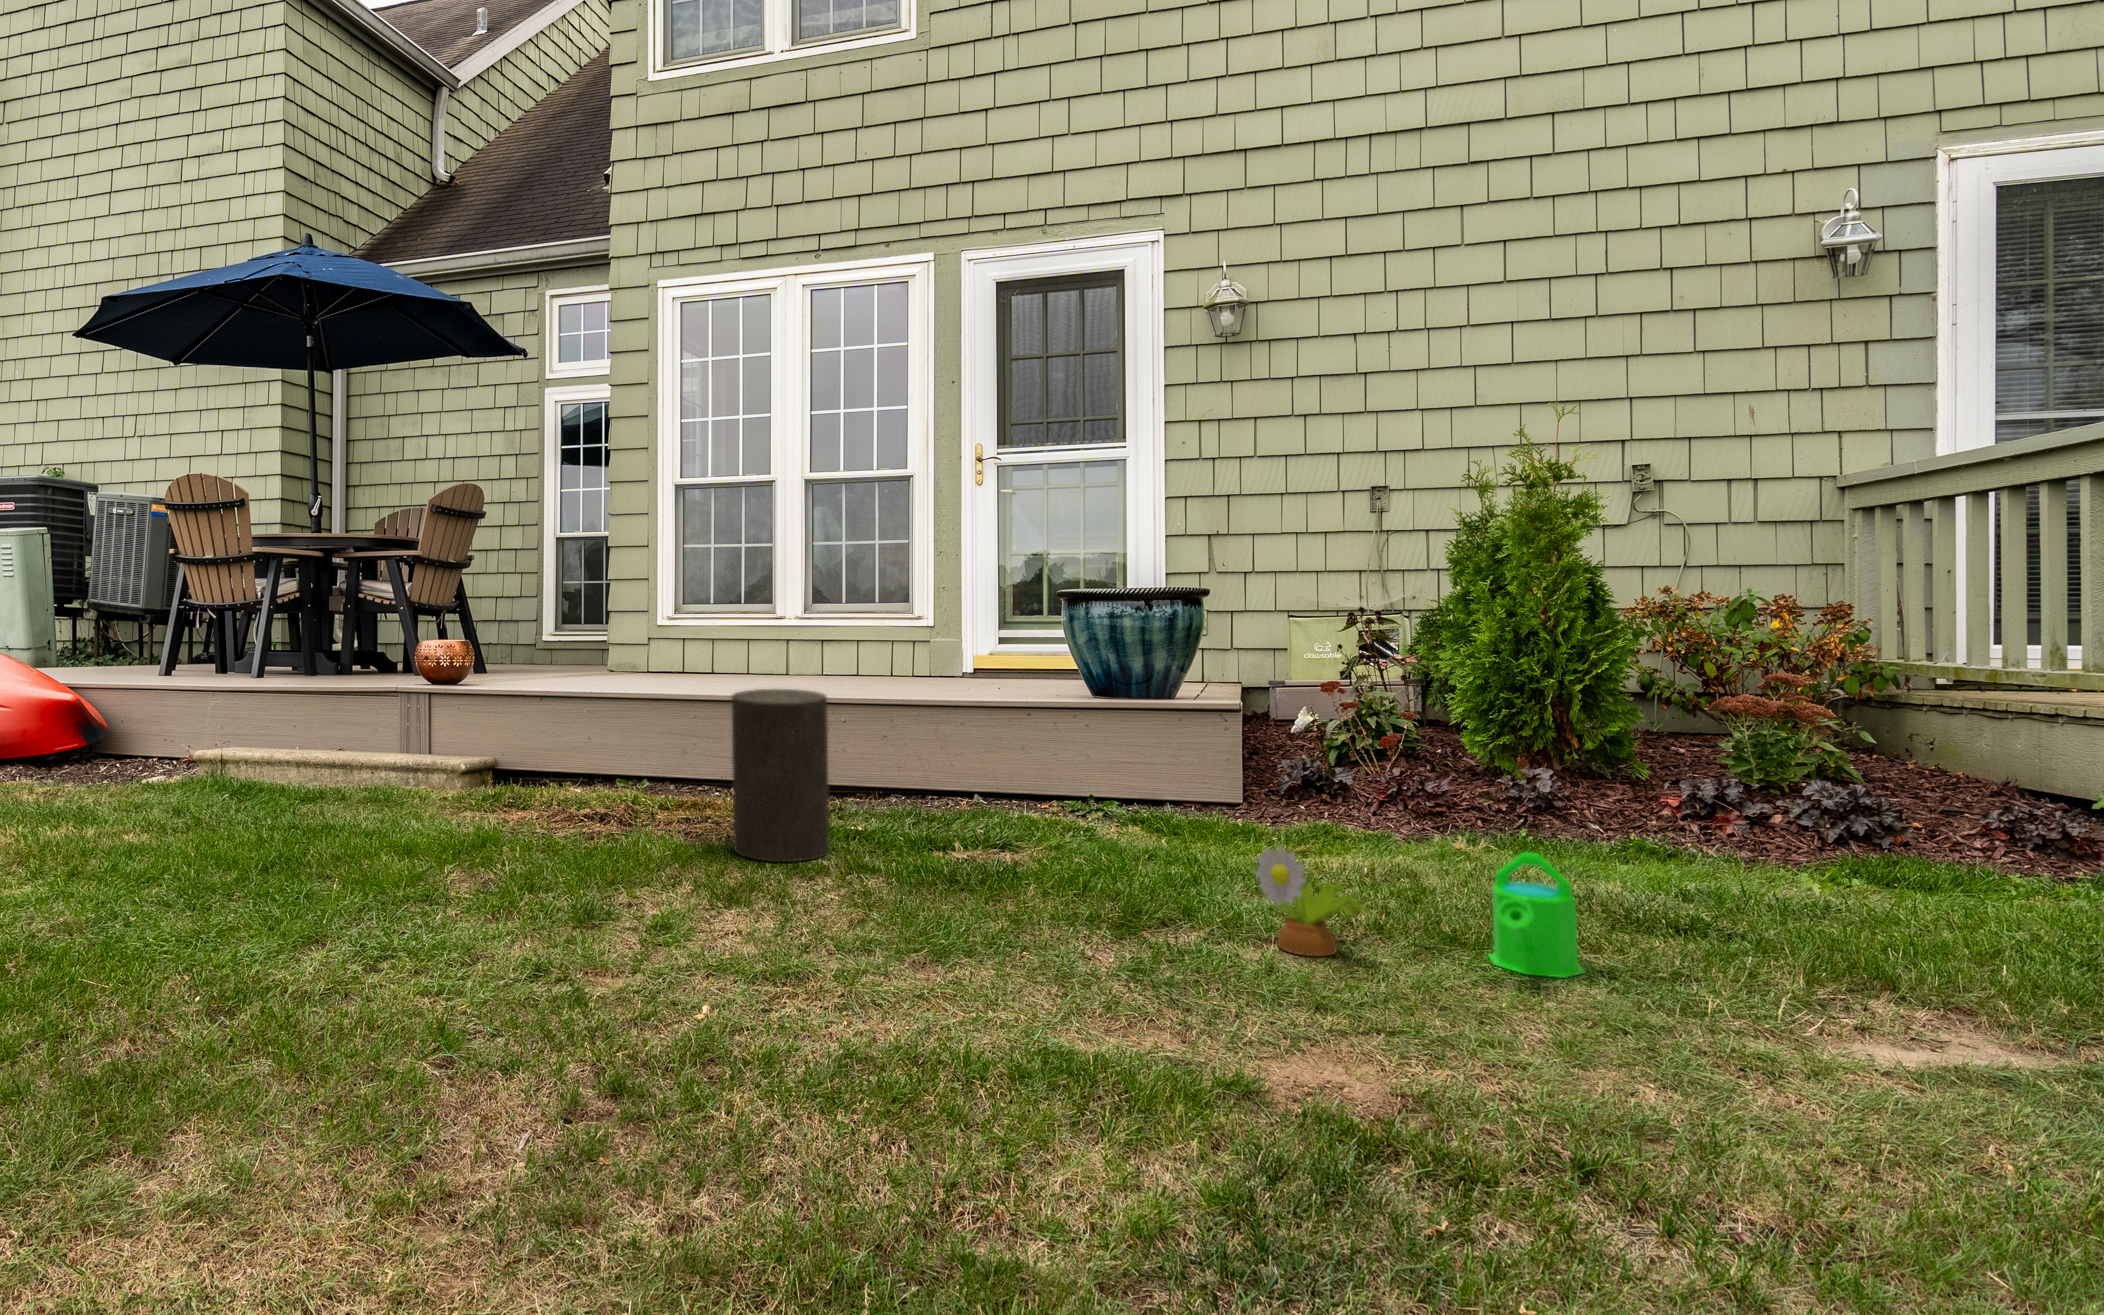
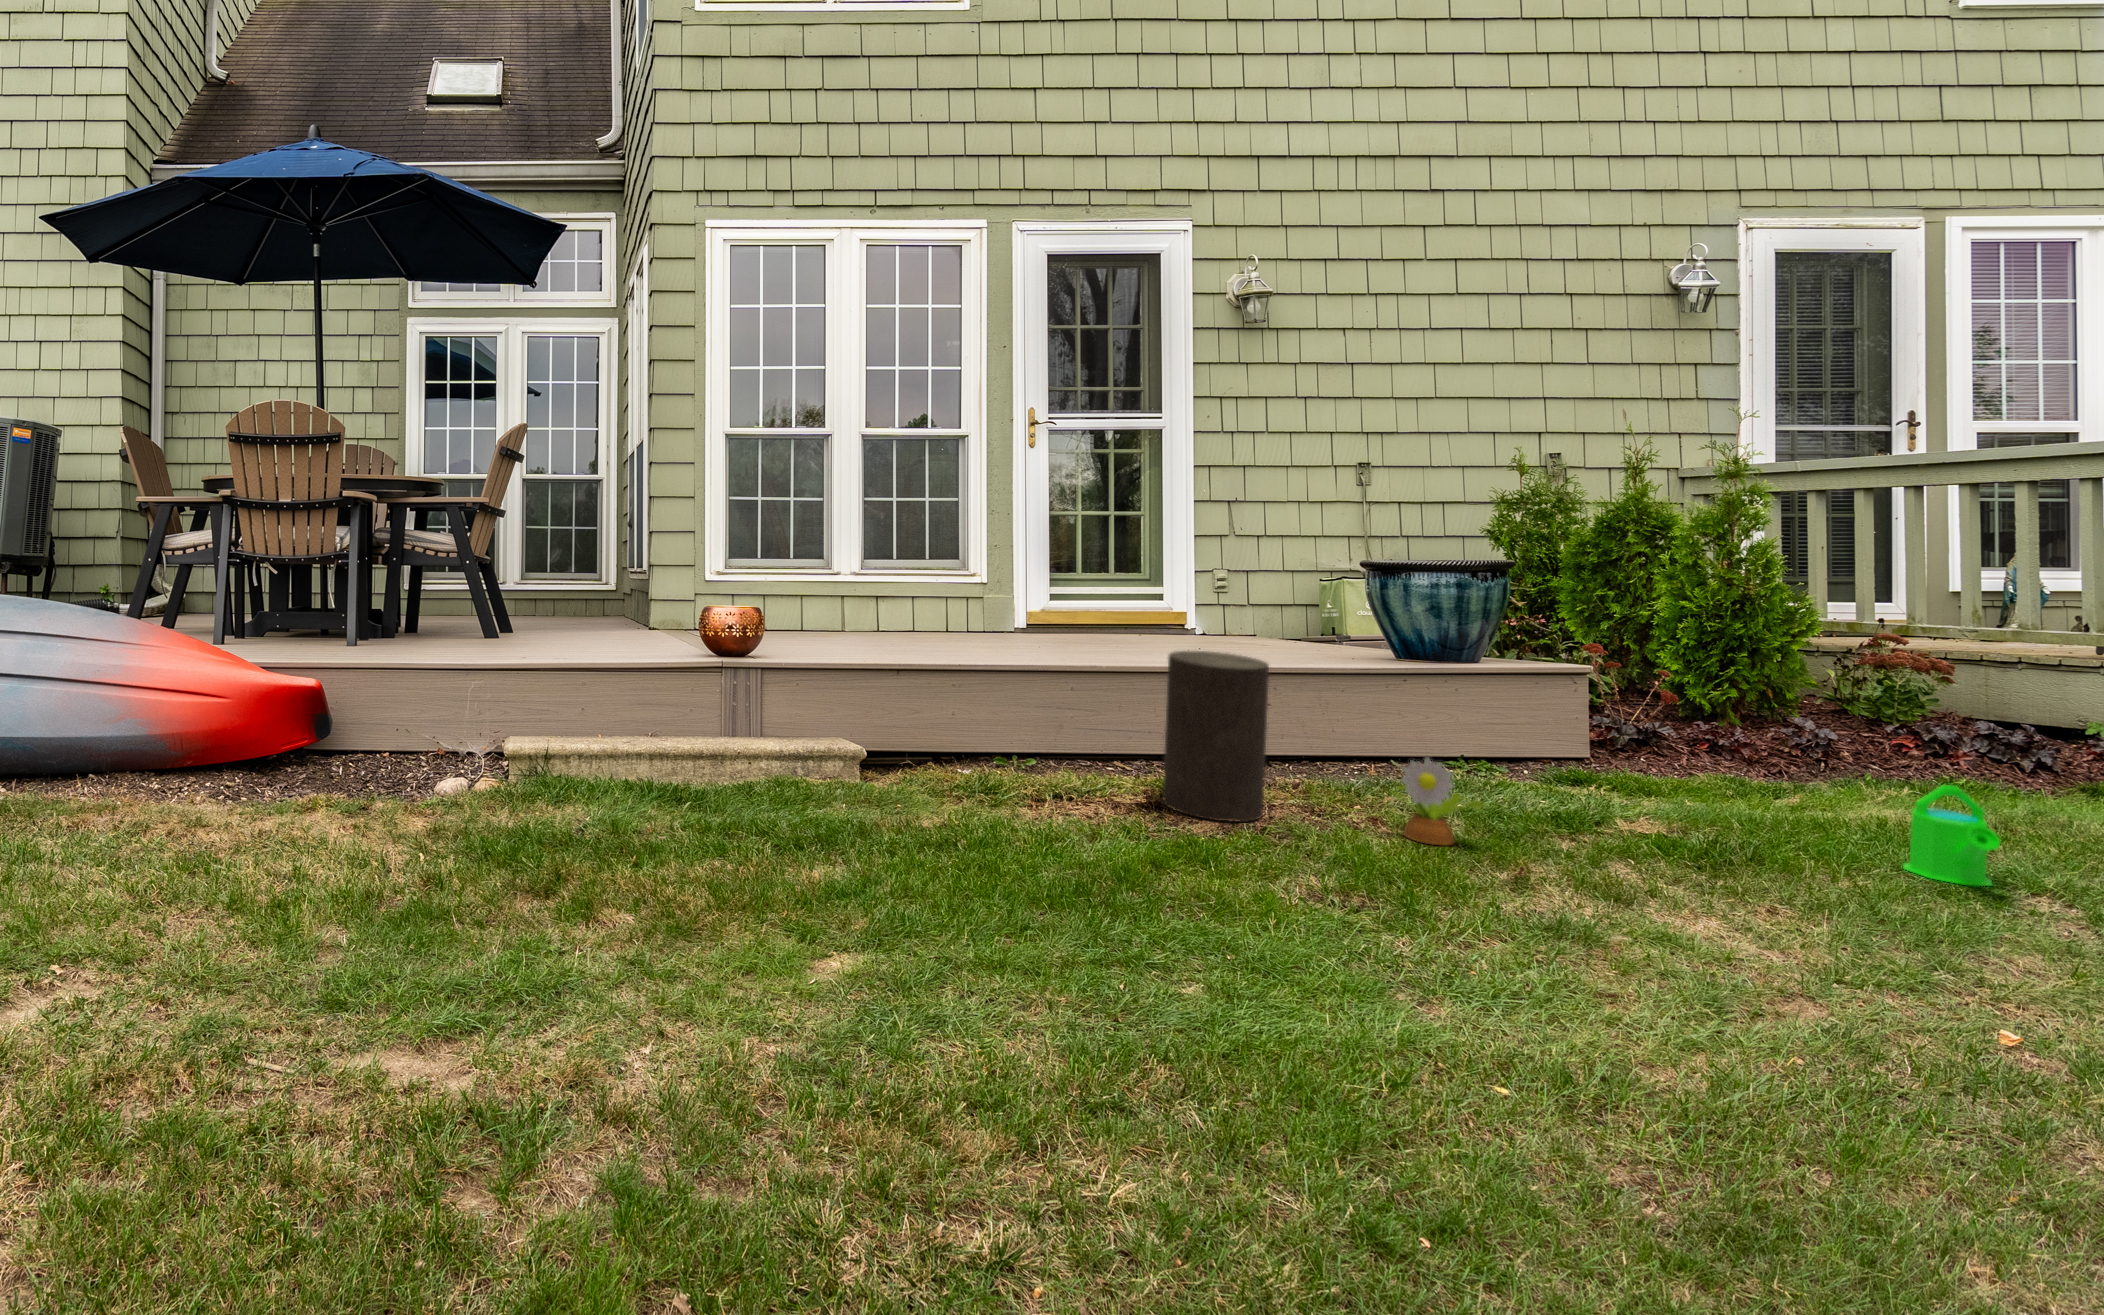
decorative plant: present [1253,845,1370,956] -> present [1389,757,1486,845]

